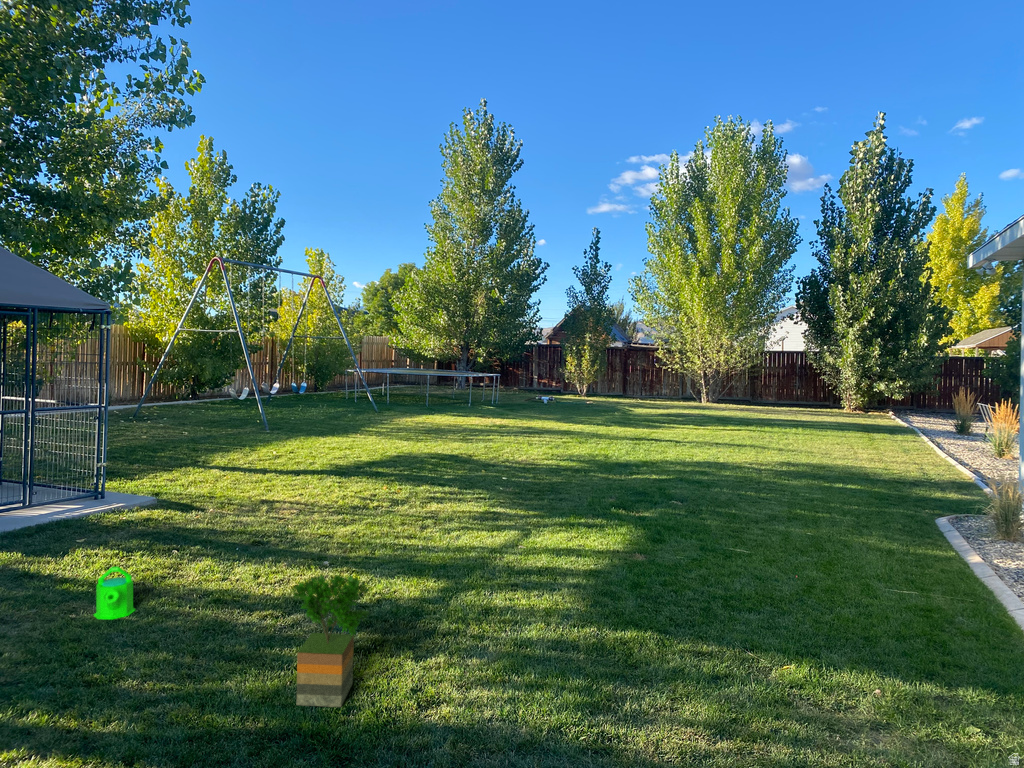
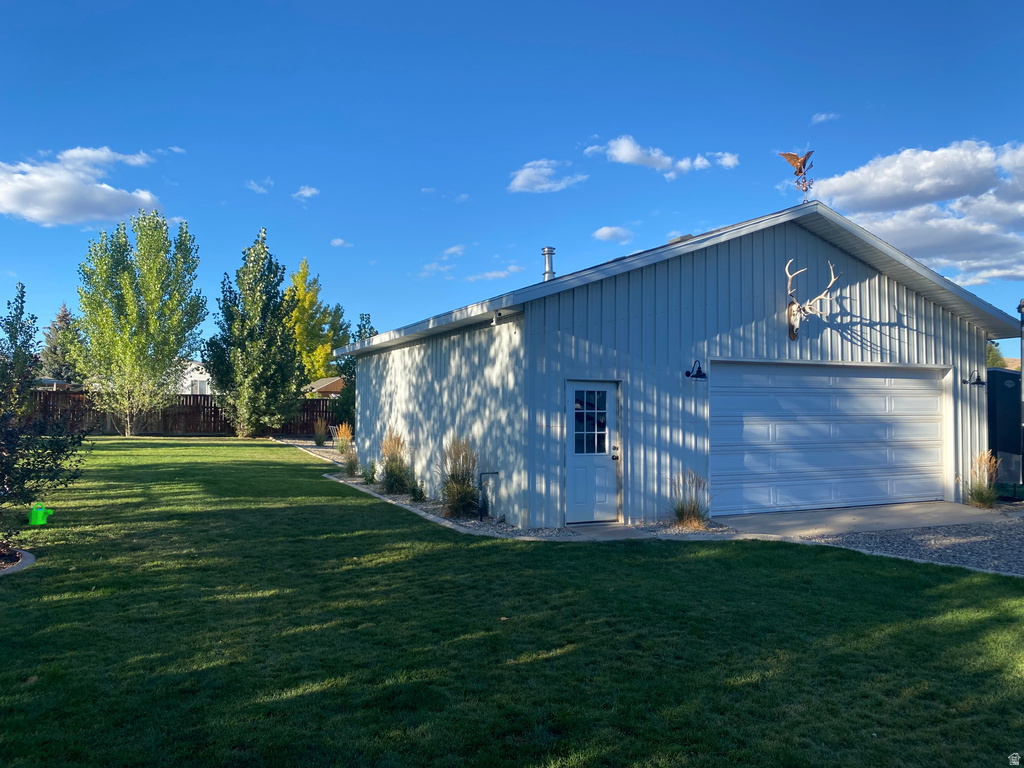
potted tree: present [293,575,369,707] -> none [166,480,198,521]

